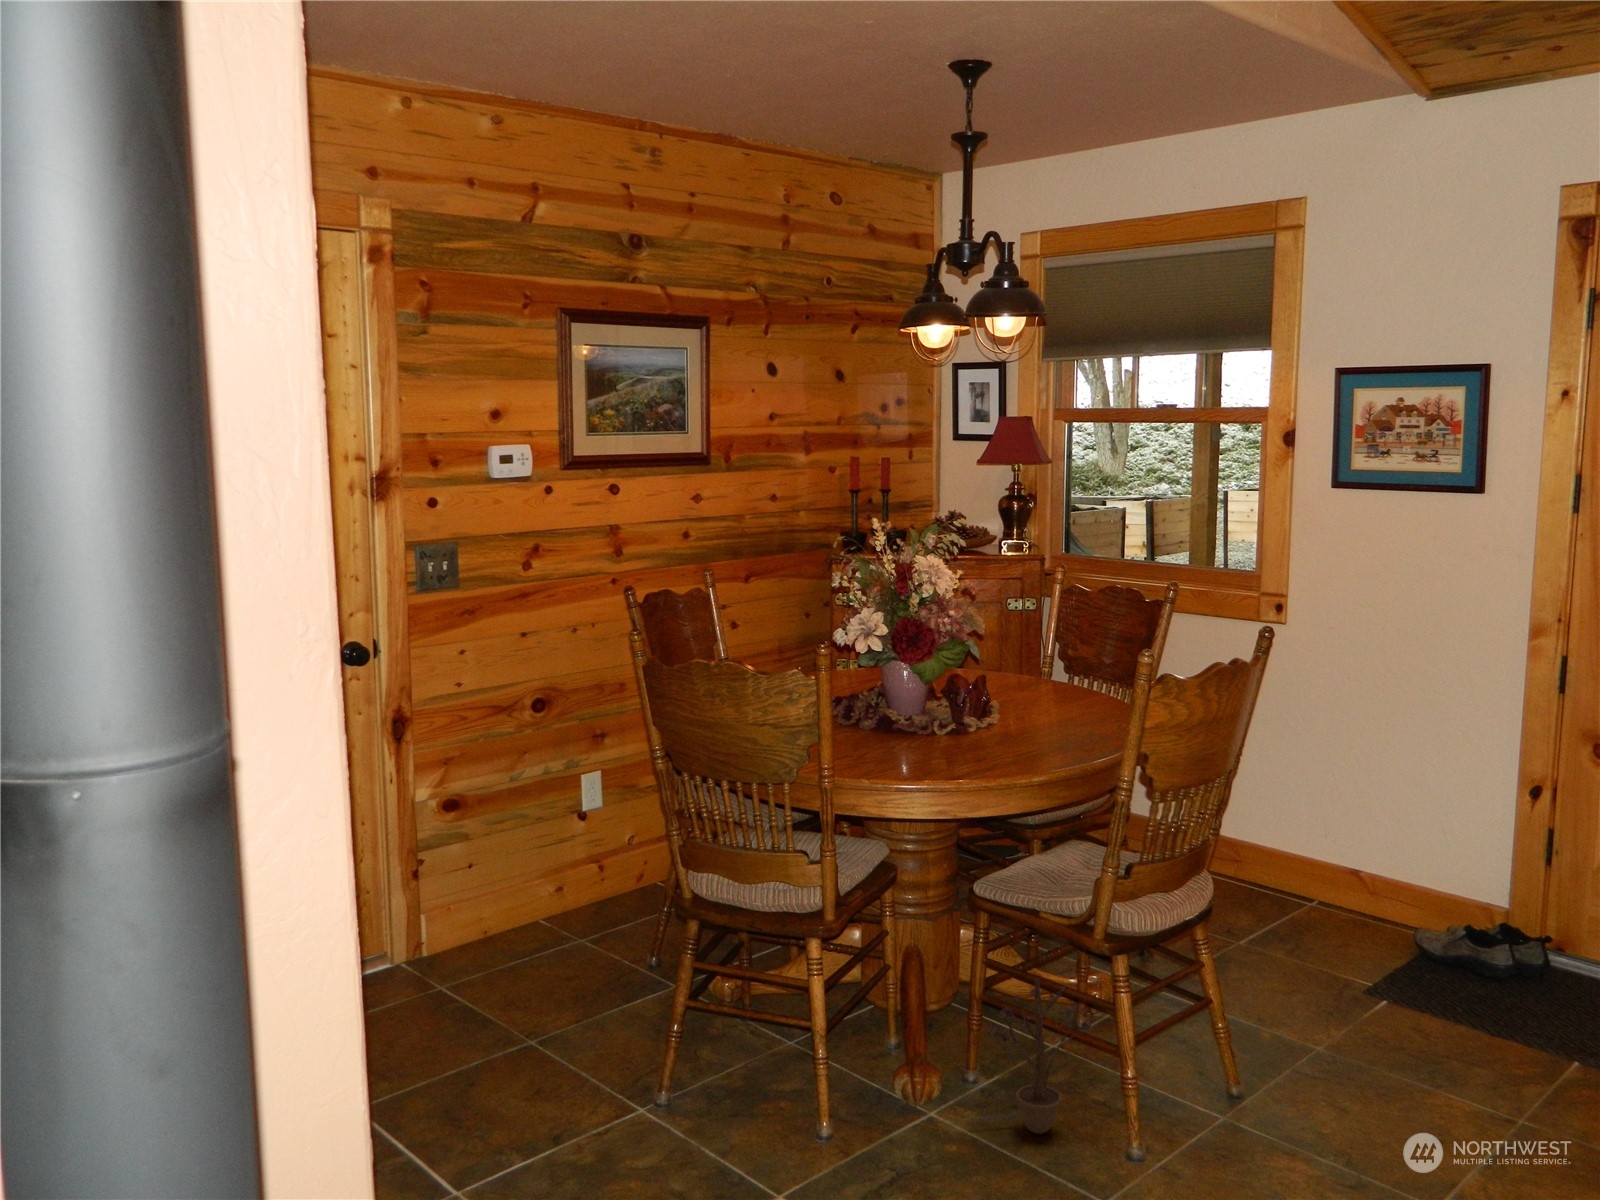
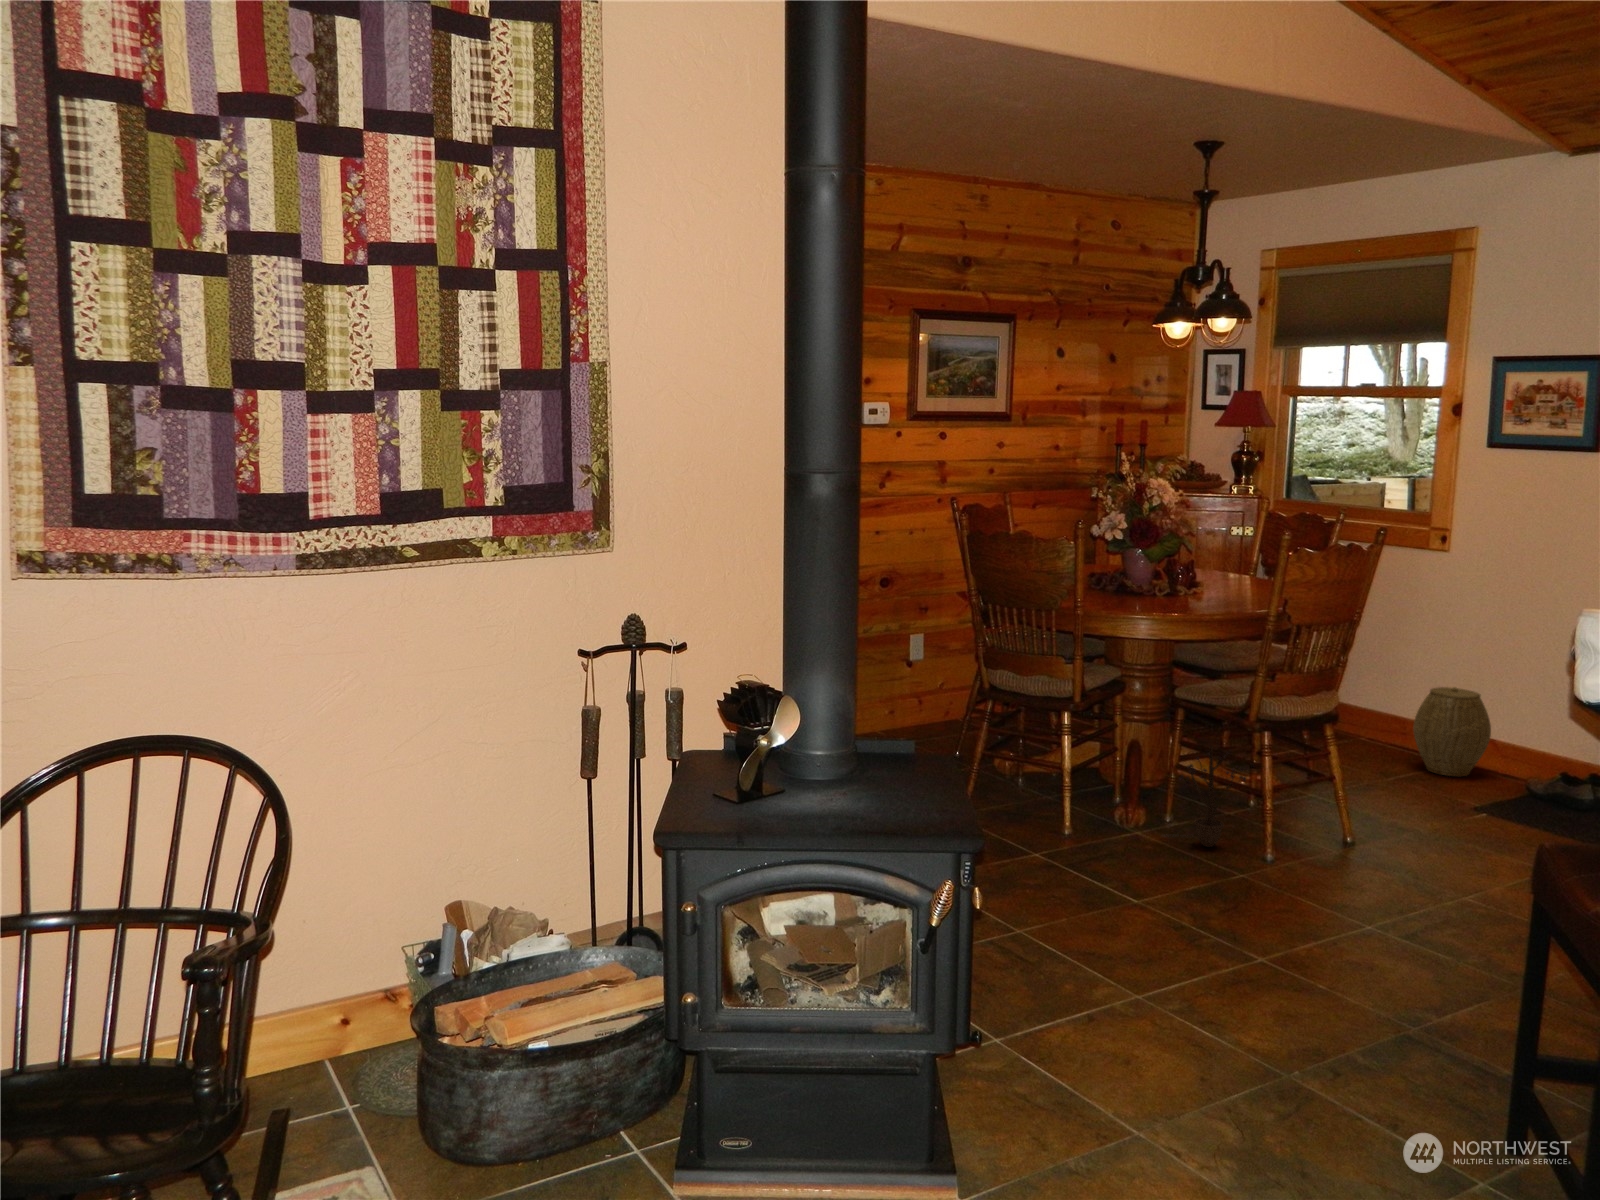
woven basket: none [1262,807,1361,929] -> present [1413,687,1491,776]

